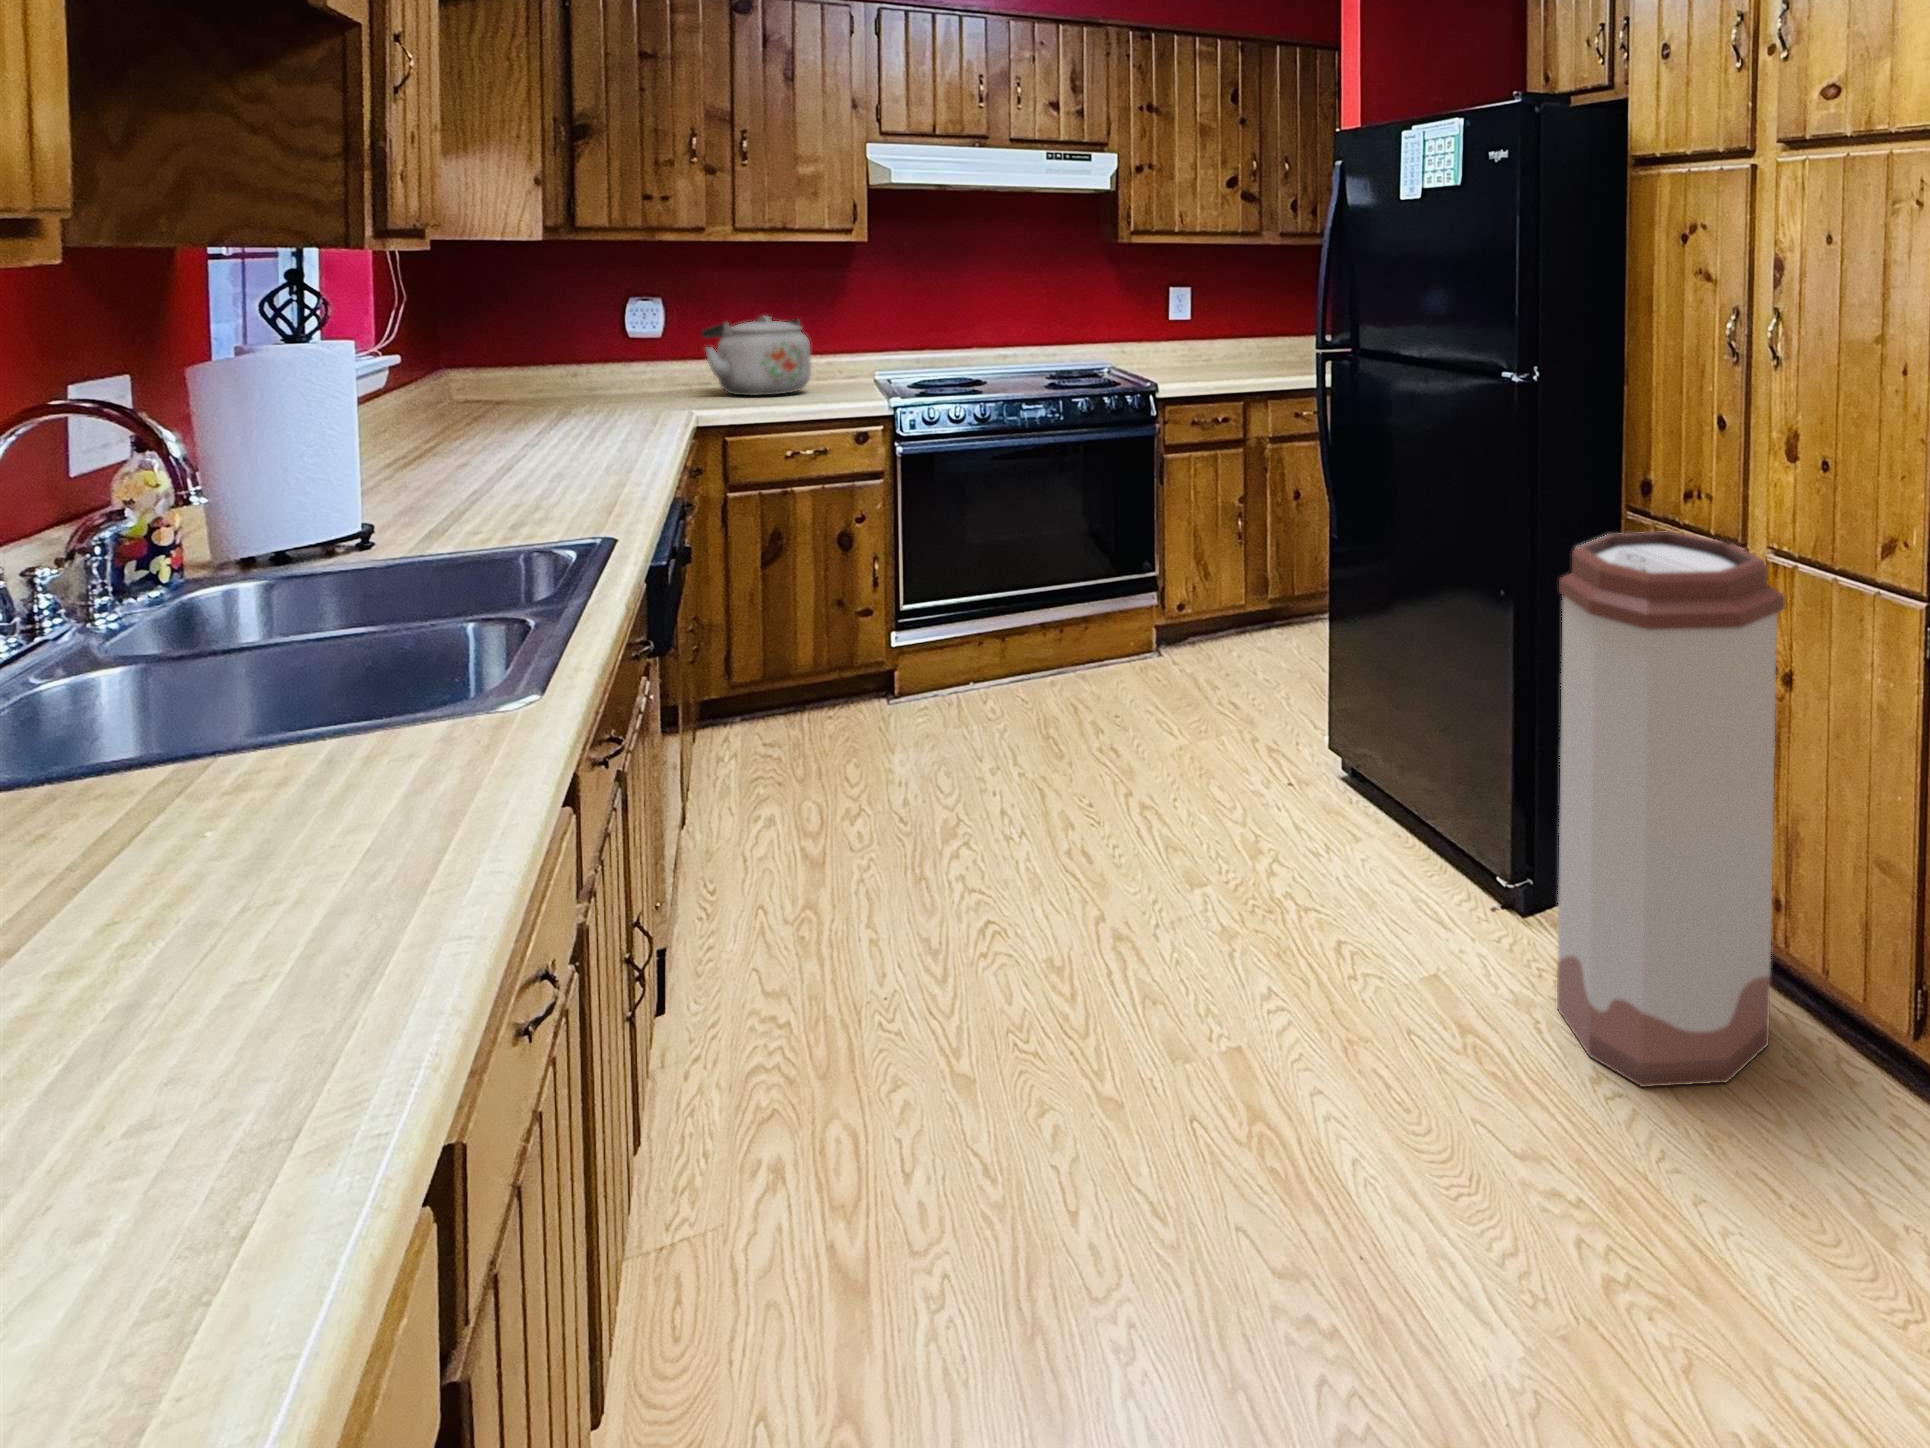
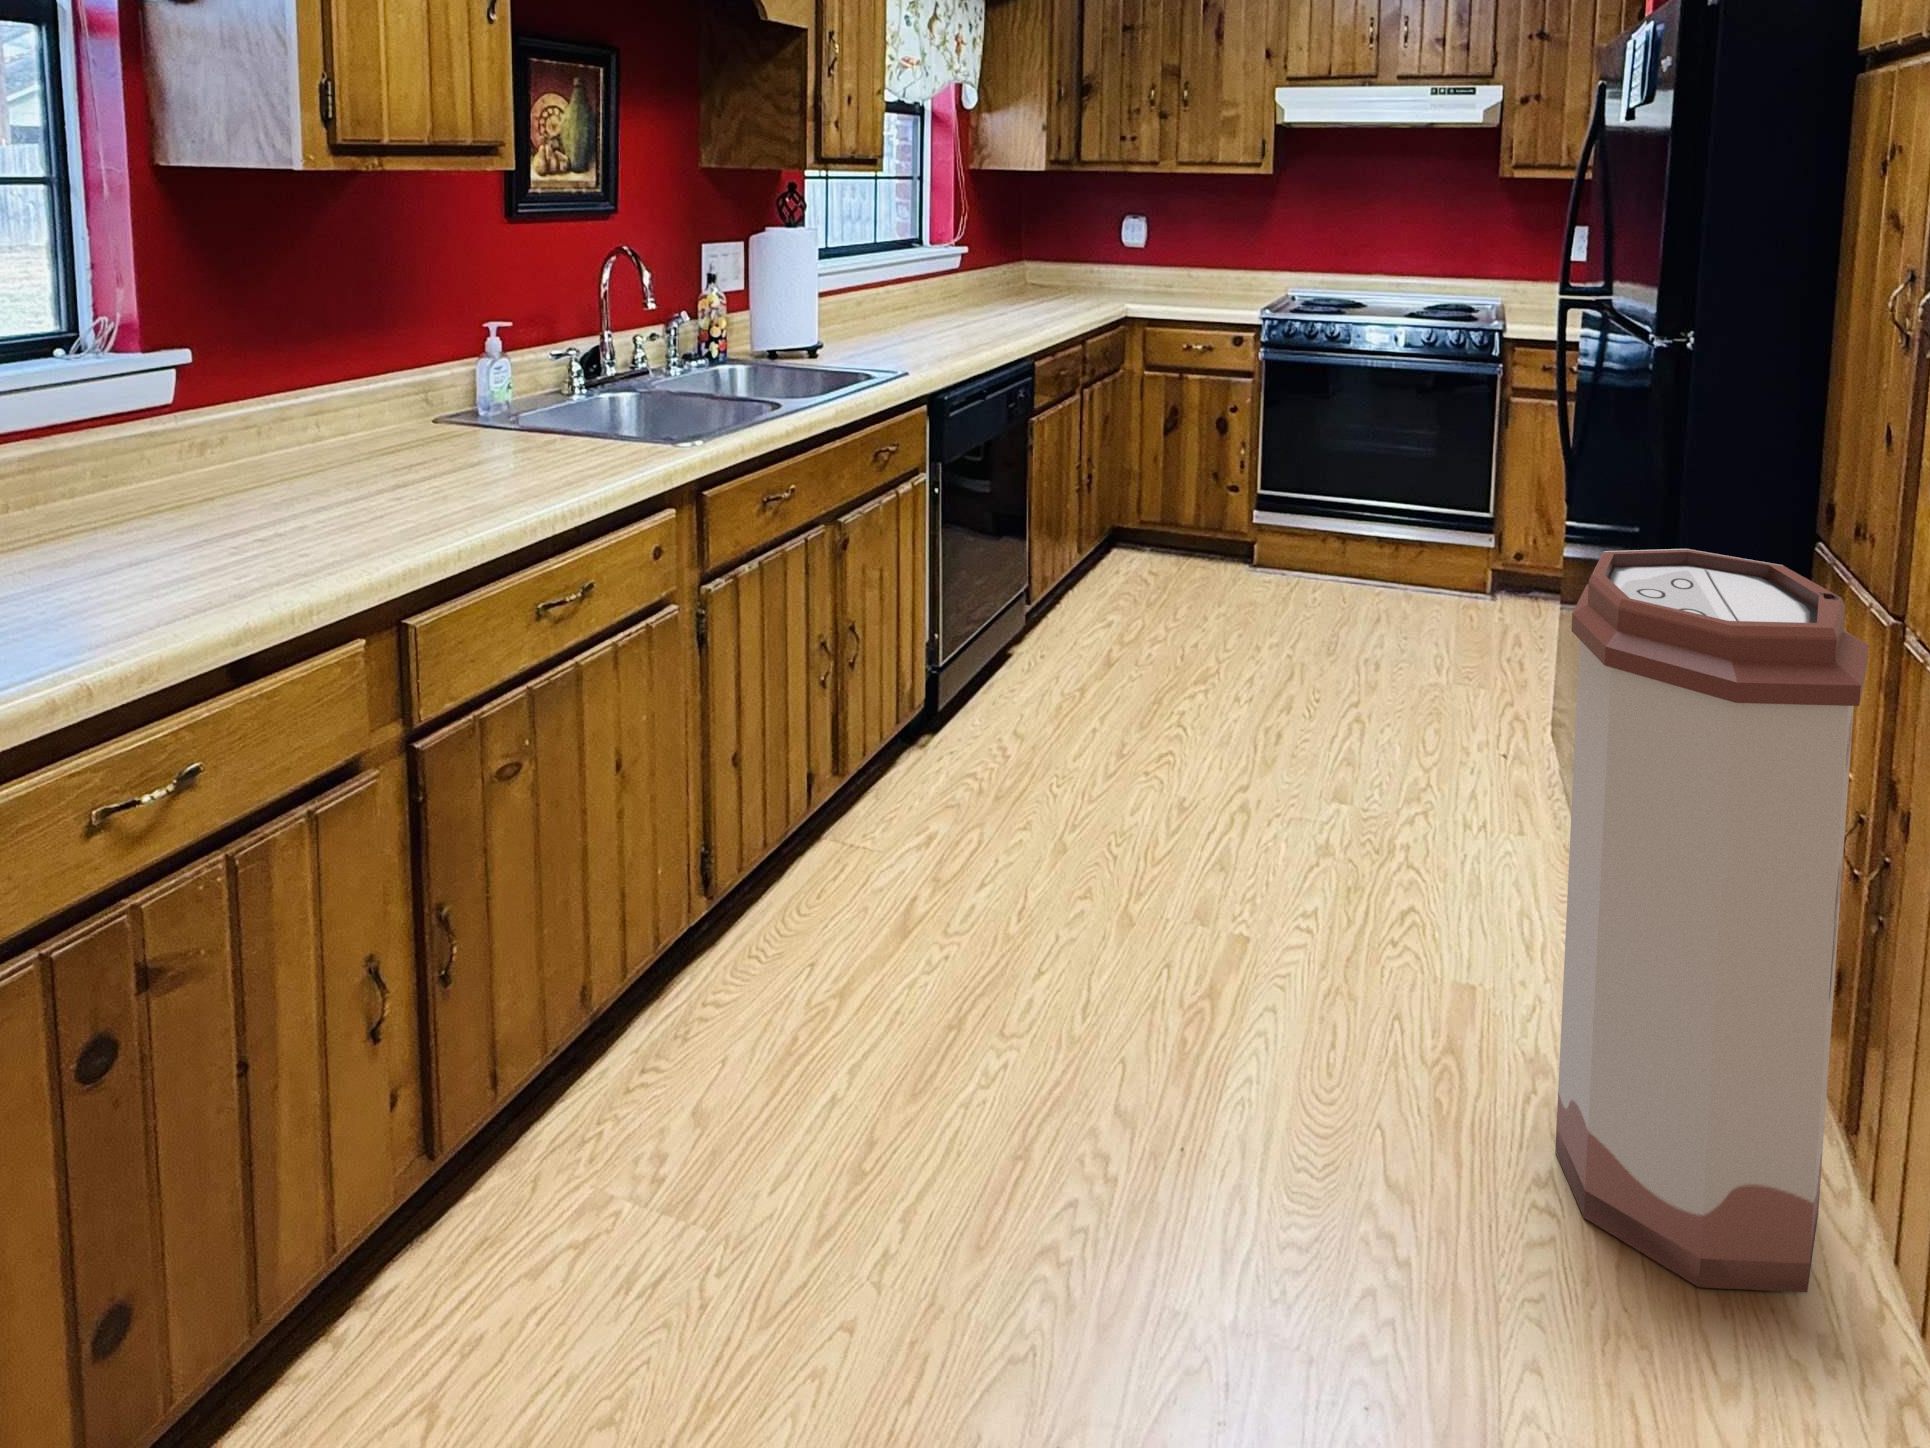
kettle: present [702,316,811,395] -> none [1157,237,1235,302]

